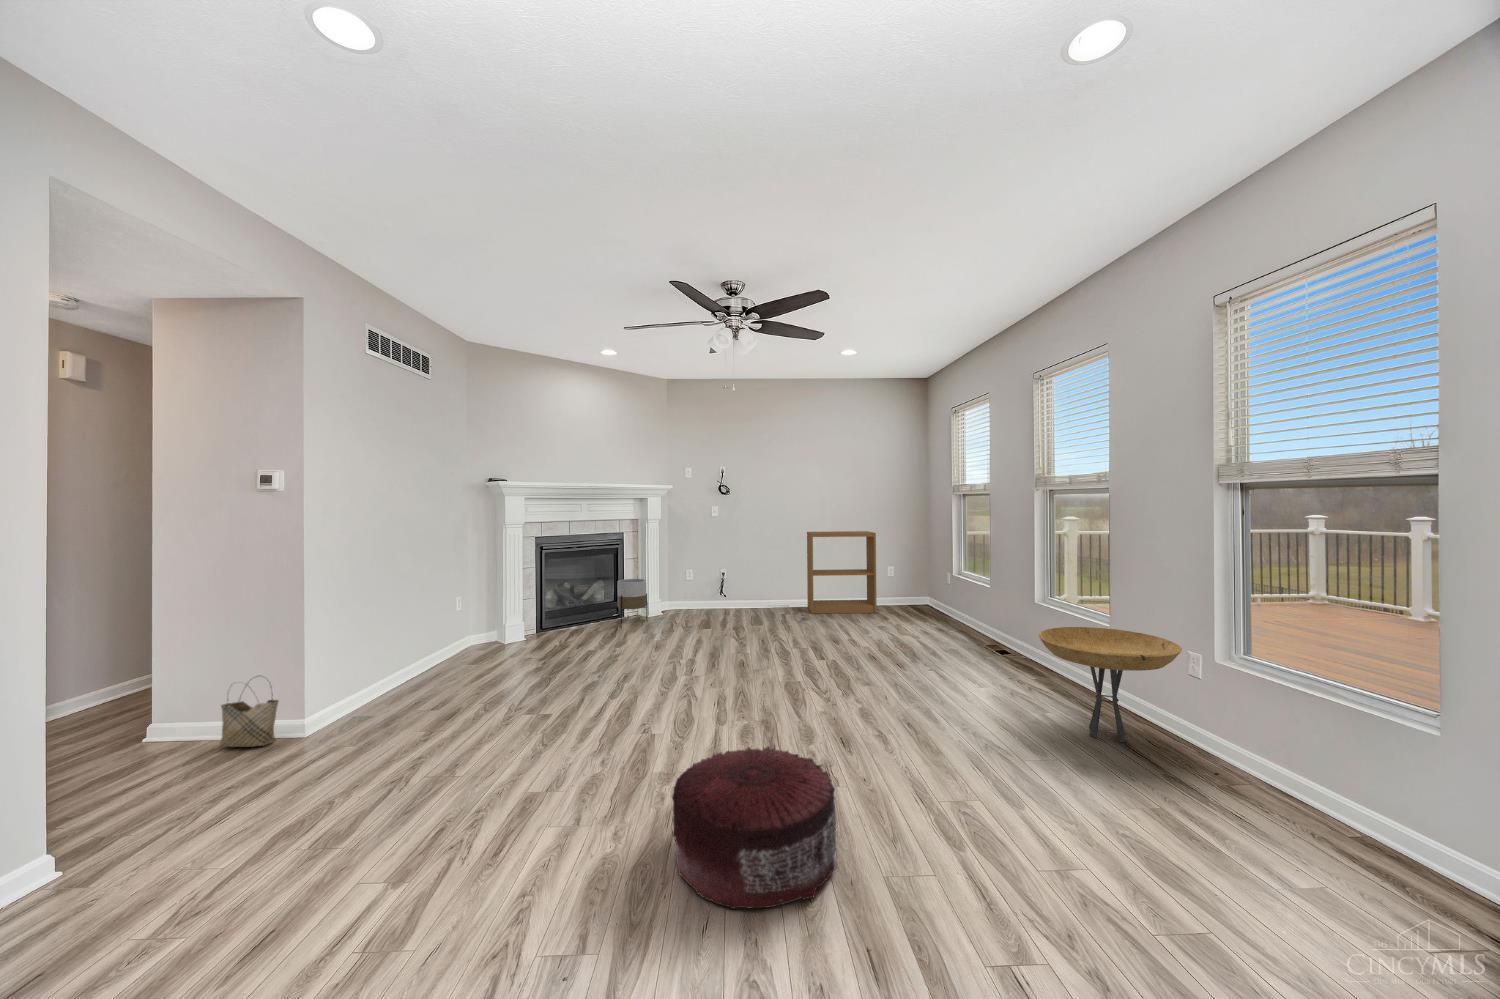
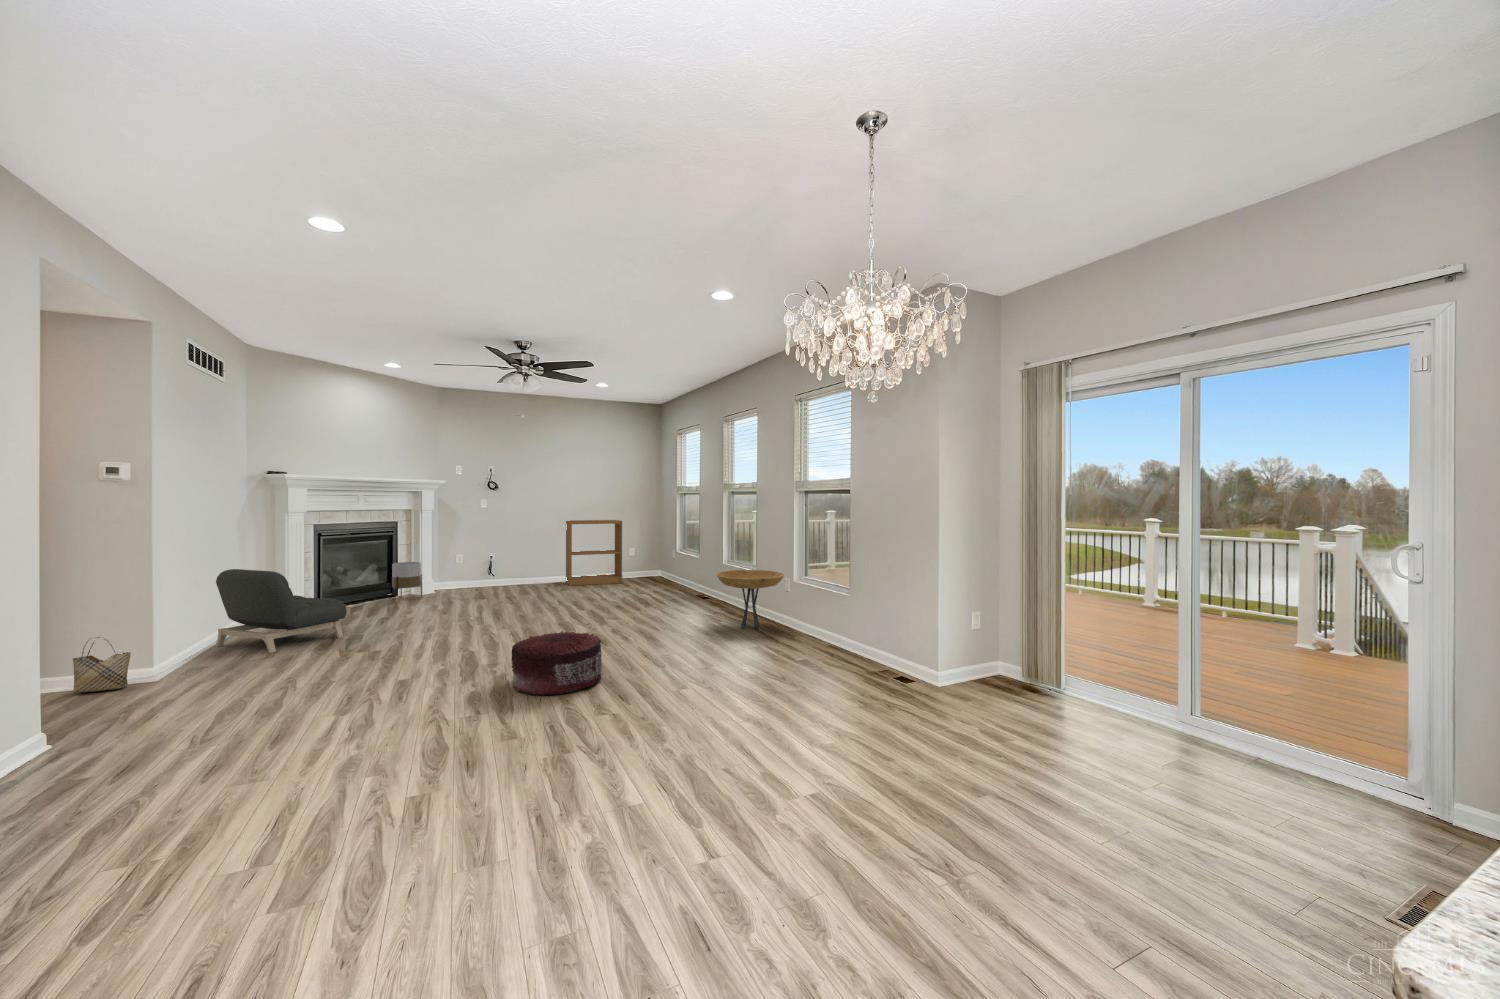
armchair: none [412,592,539,699] -> present [216,569,347,653]

